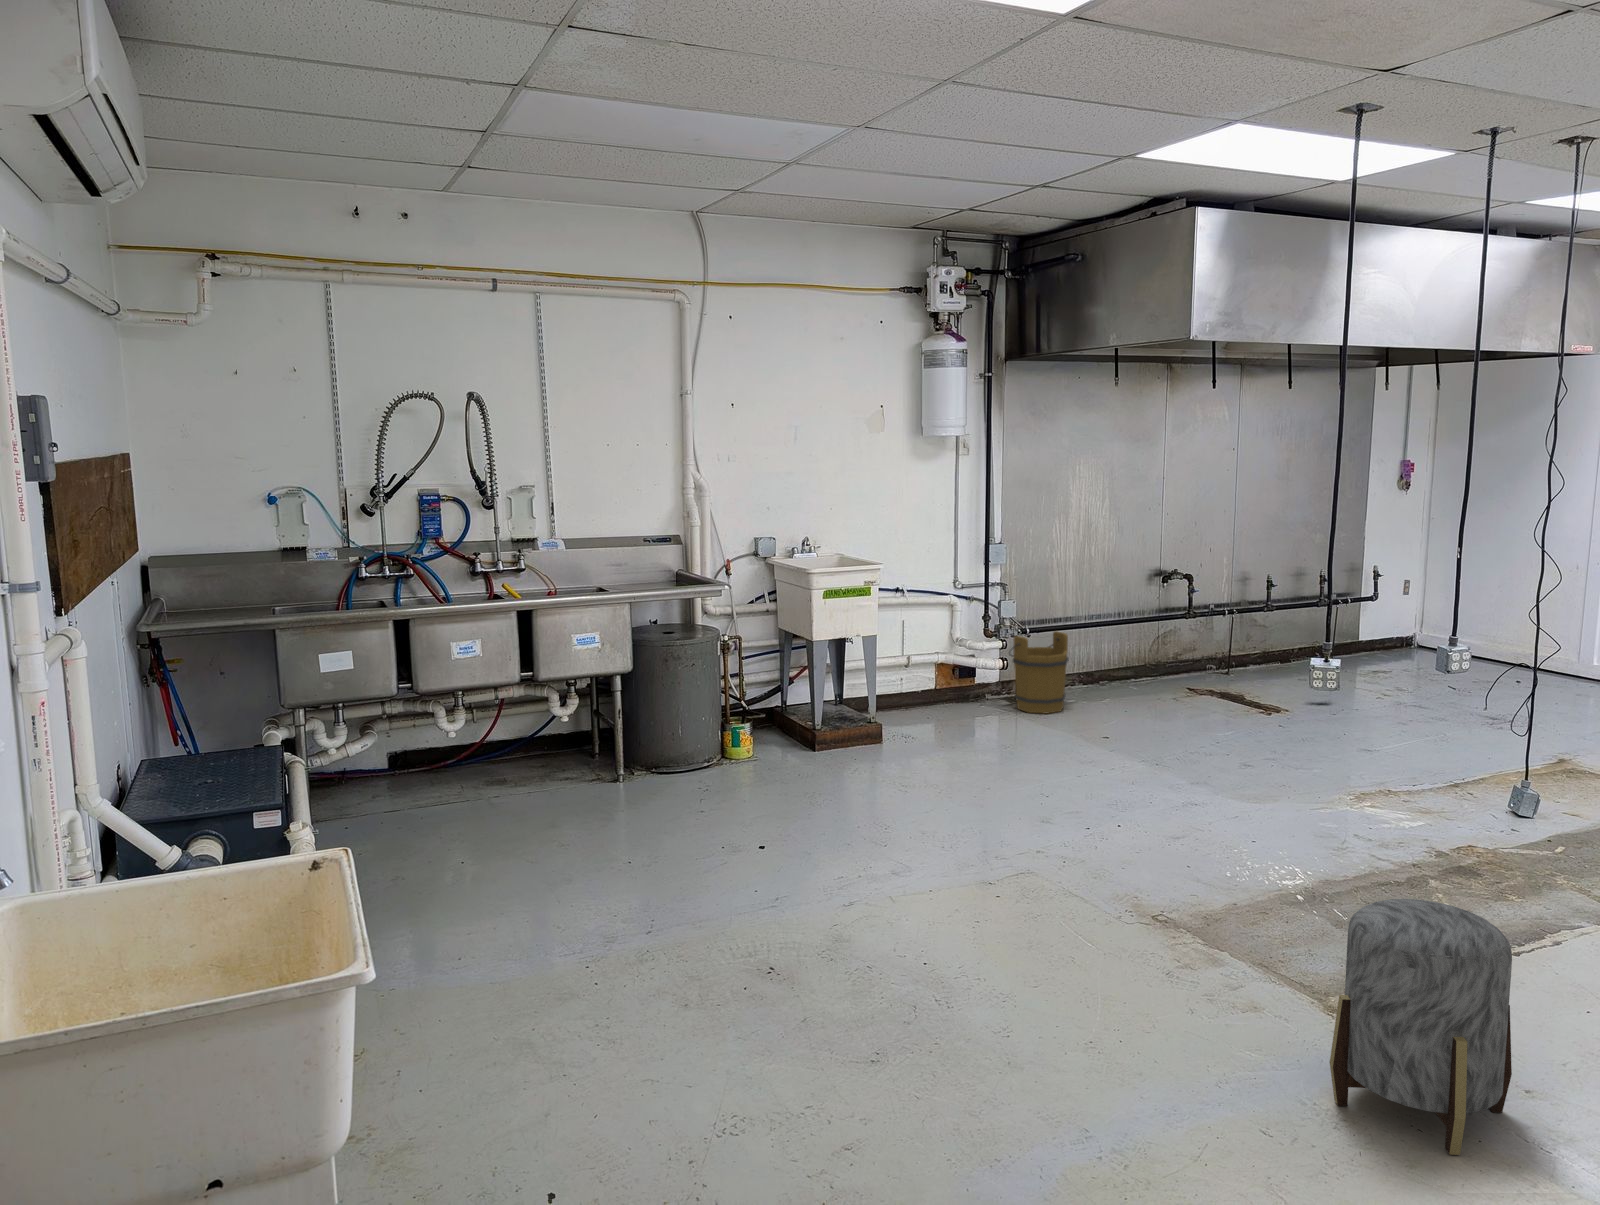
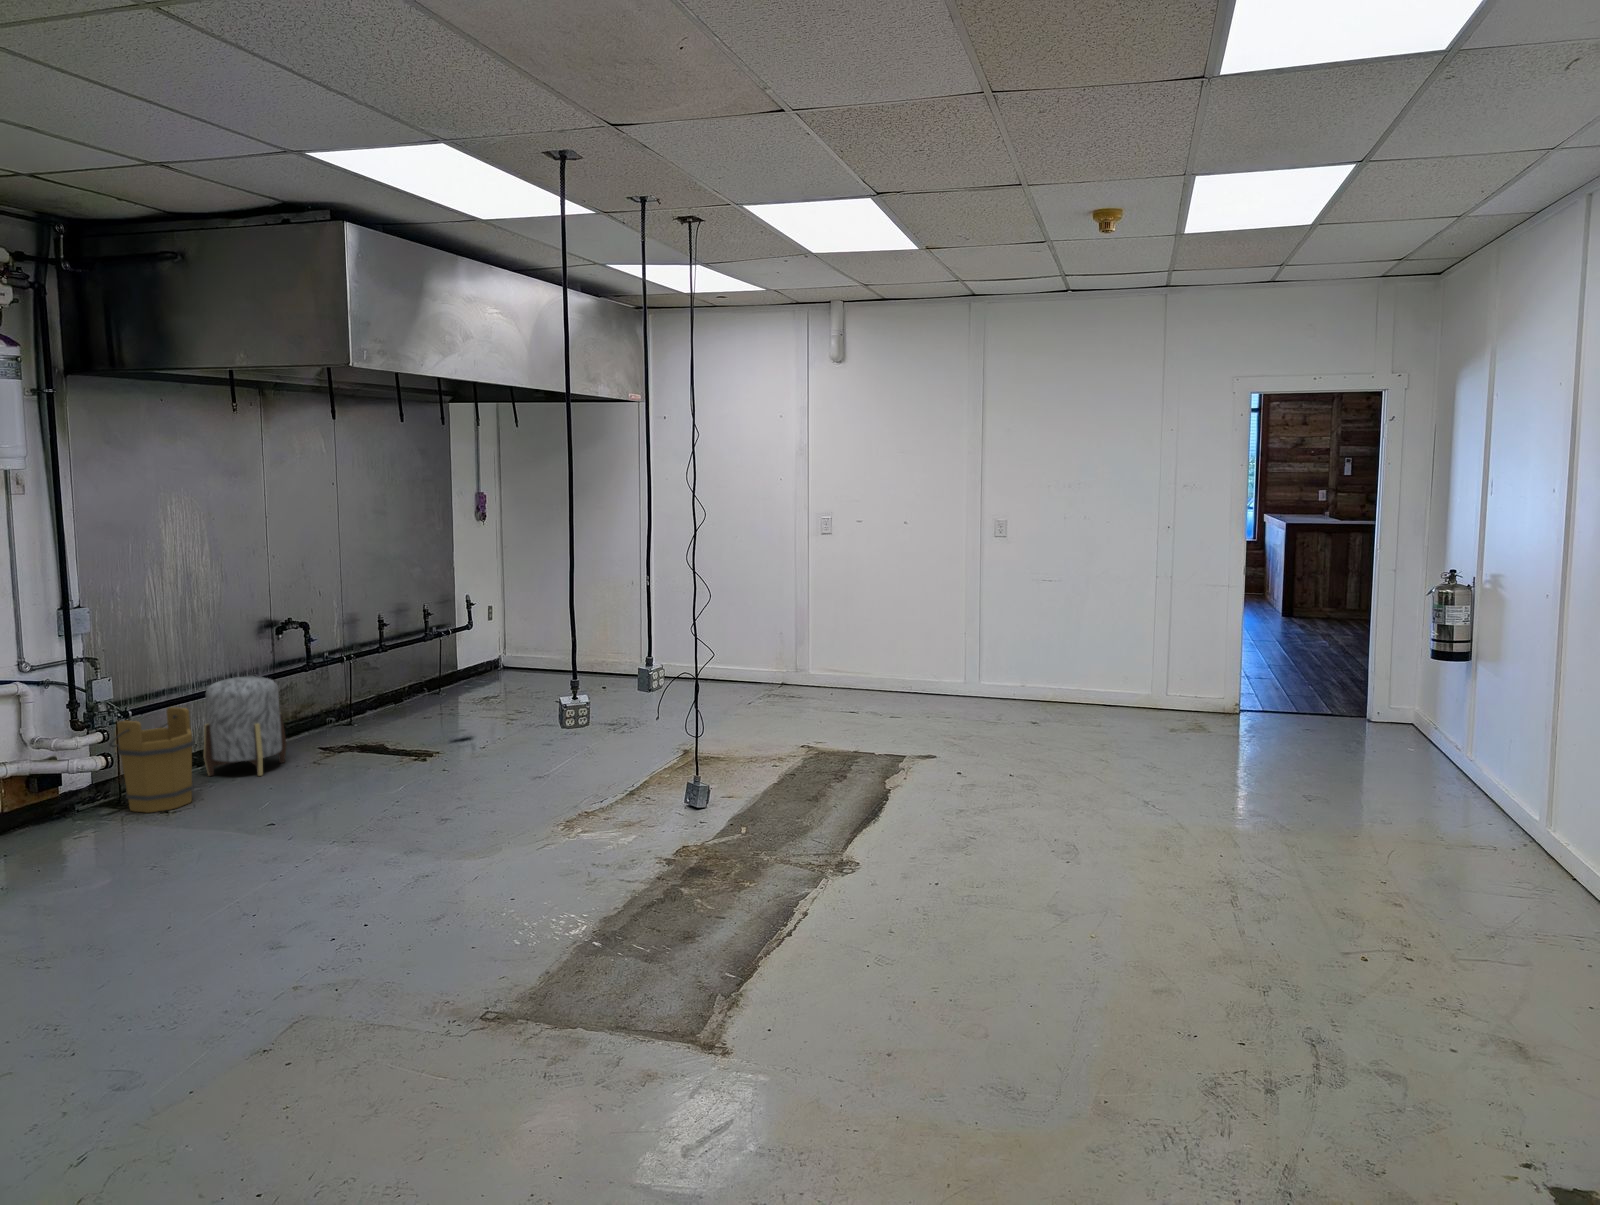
stool: present [1330,899,1512,1155] -> present [204,677,287,776]

